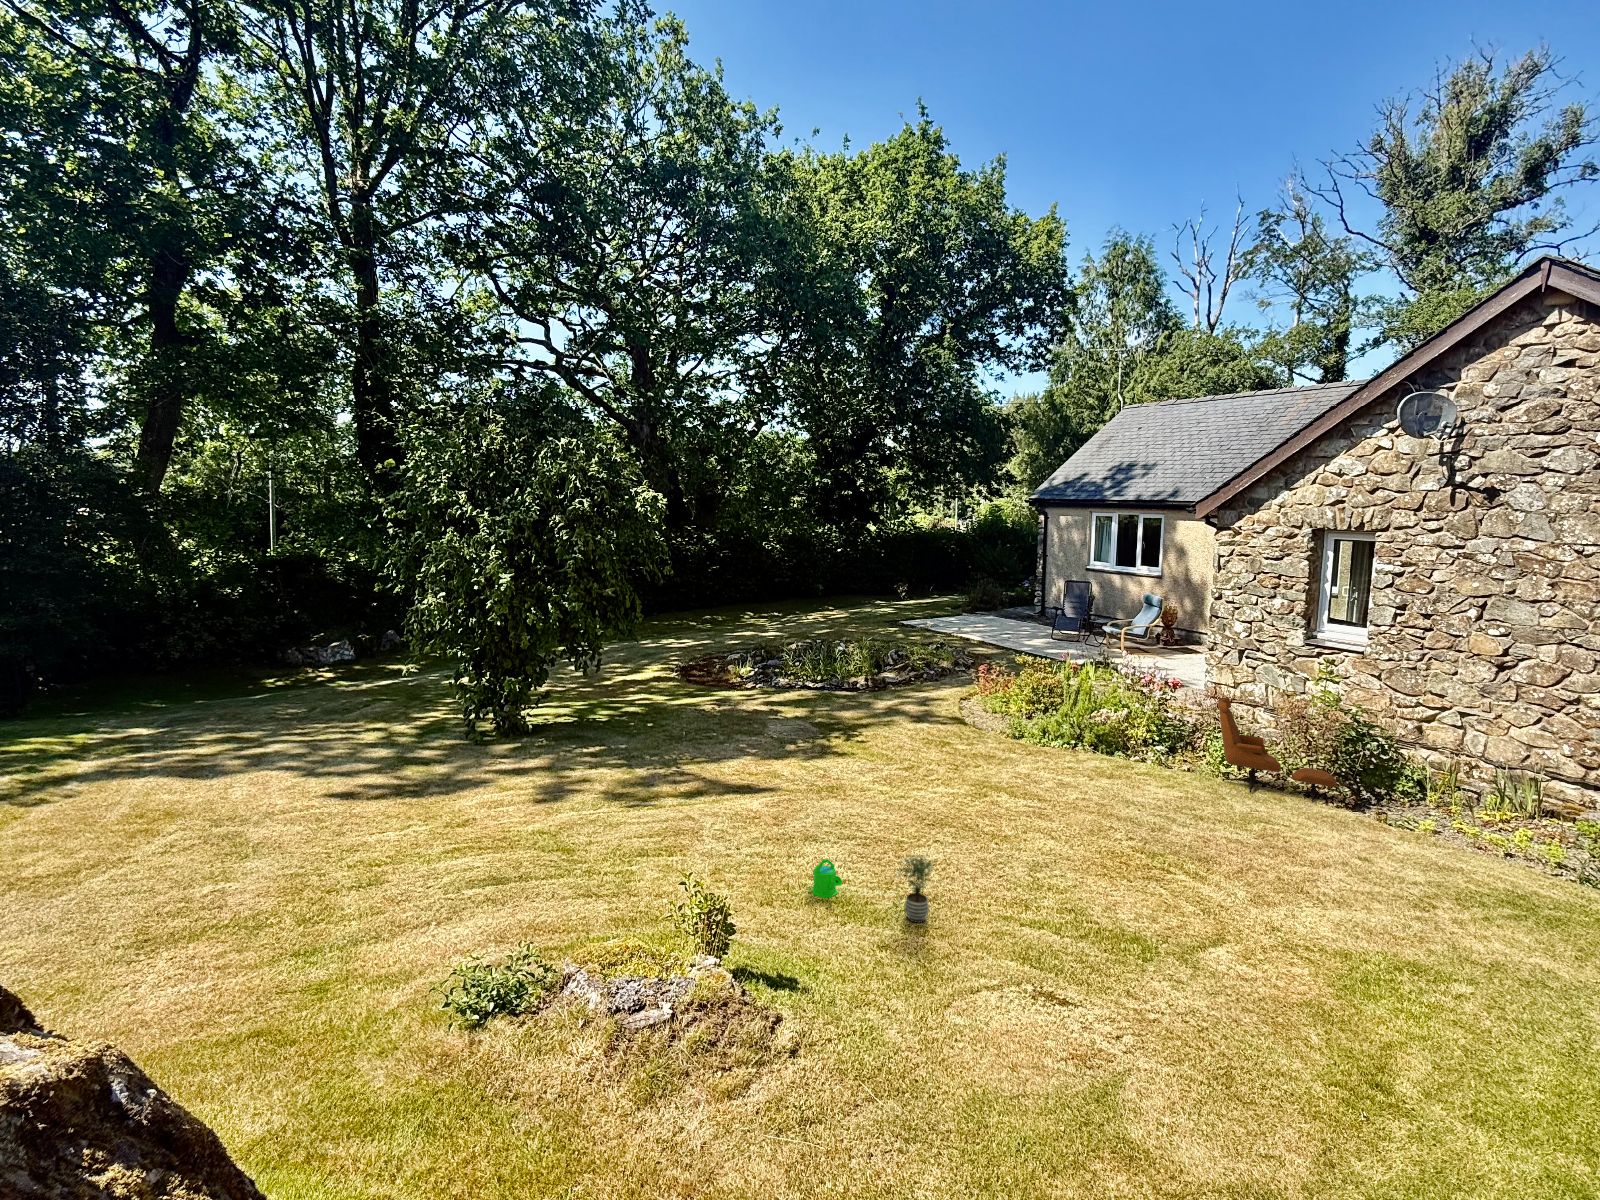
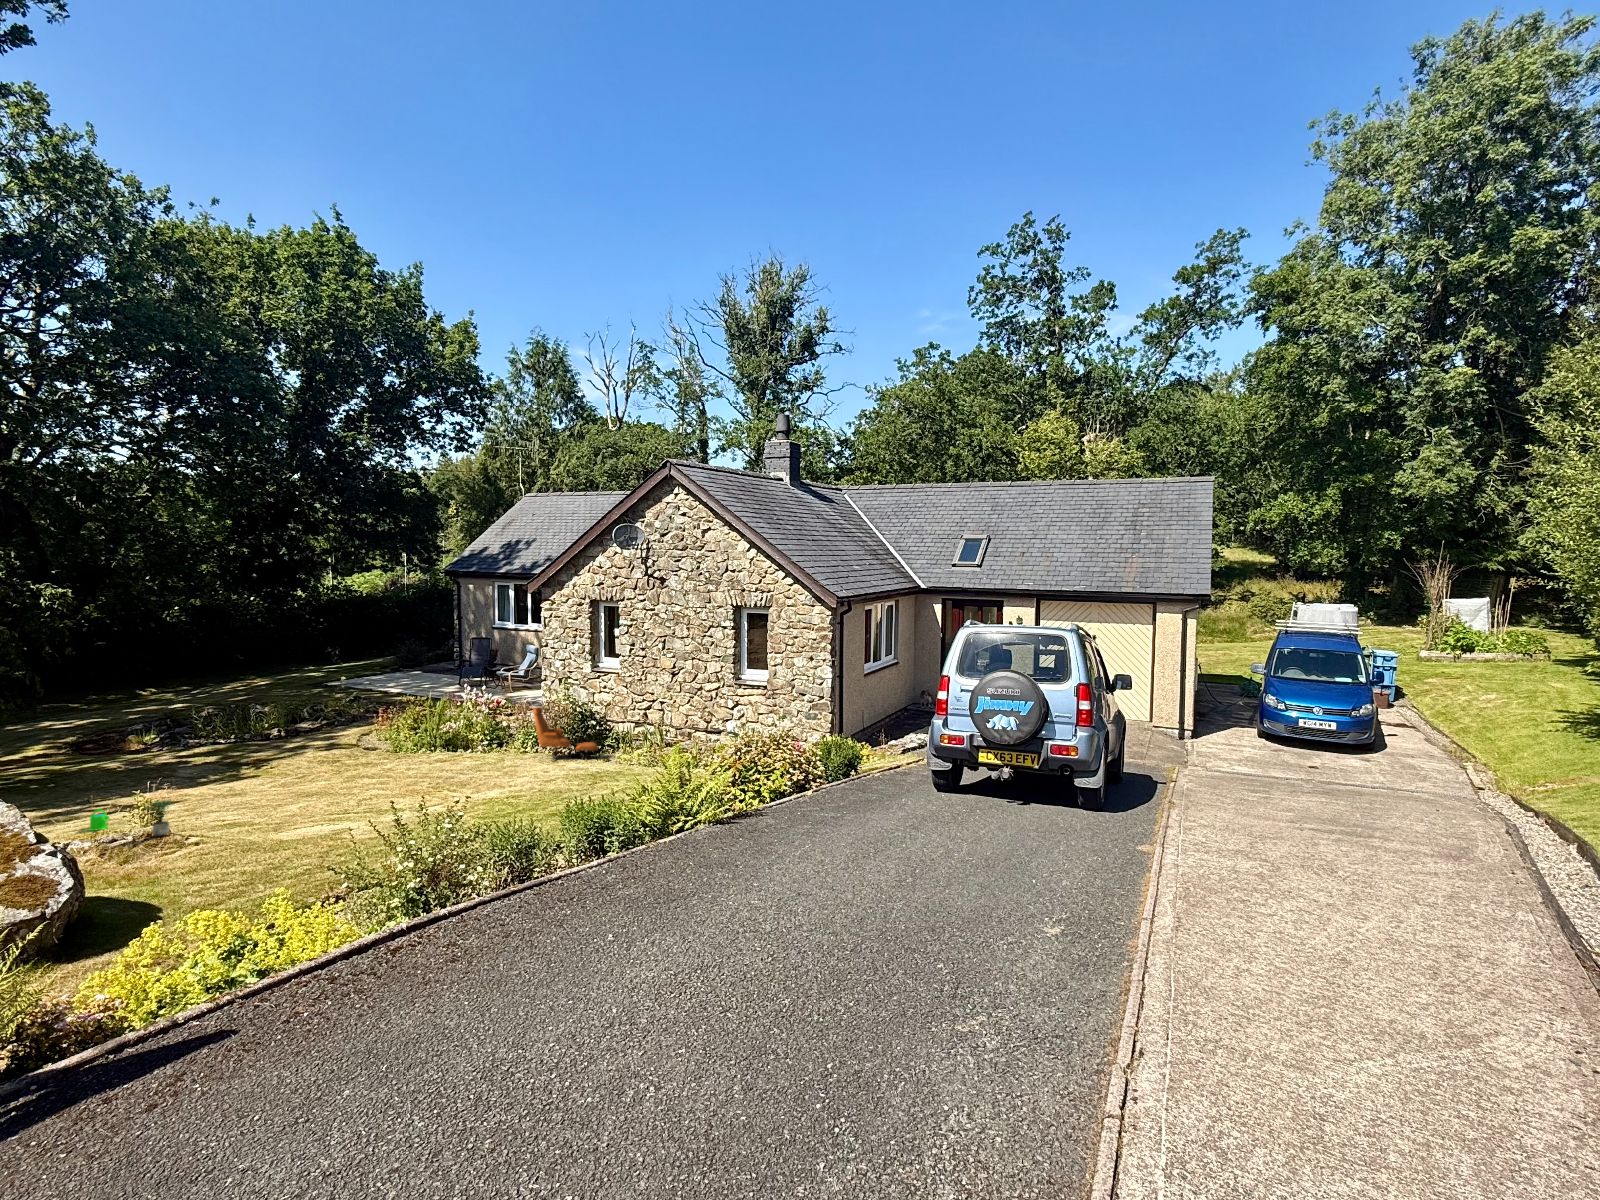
potted plant: present [896,855,935,923] -> present [146,800,171,837]
watering can: present [812,859,842,897] -> present [89,809,110,831]

